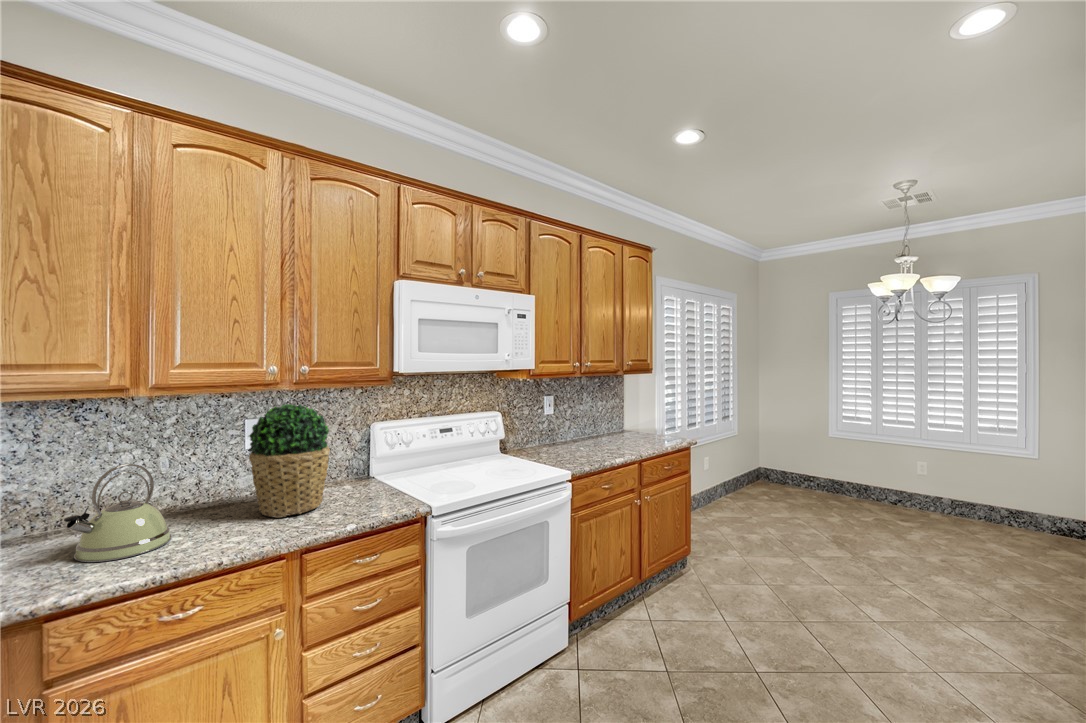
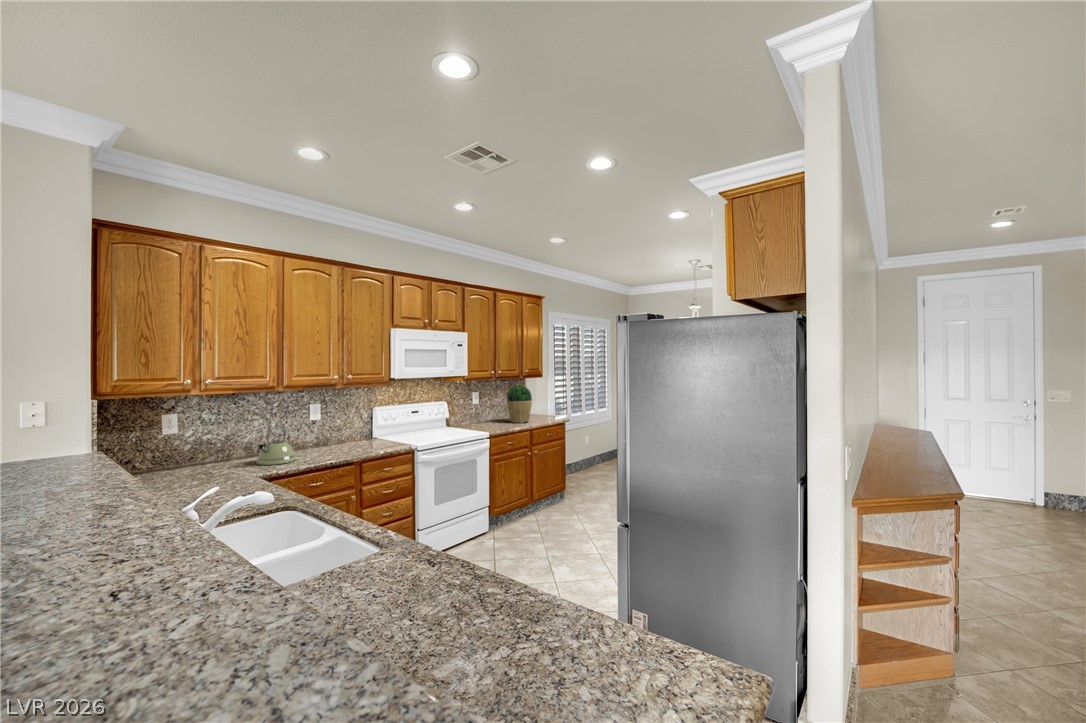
potted plant: present [249,404,330,518] -> present [507,385,532,423]

